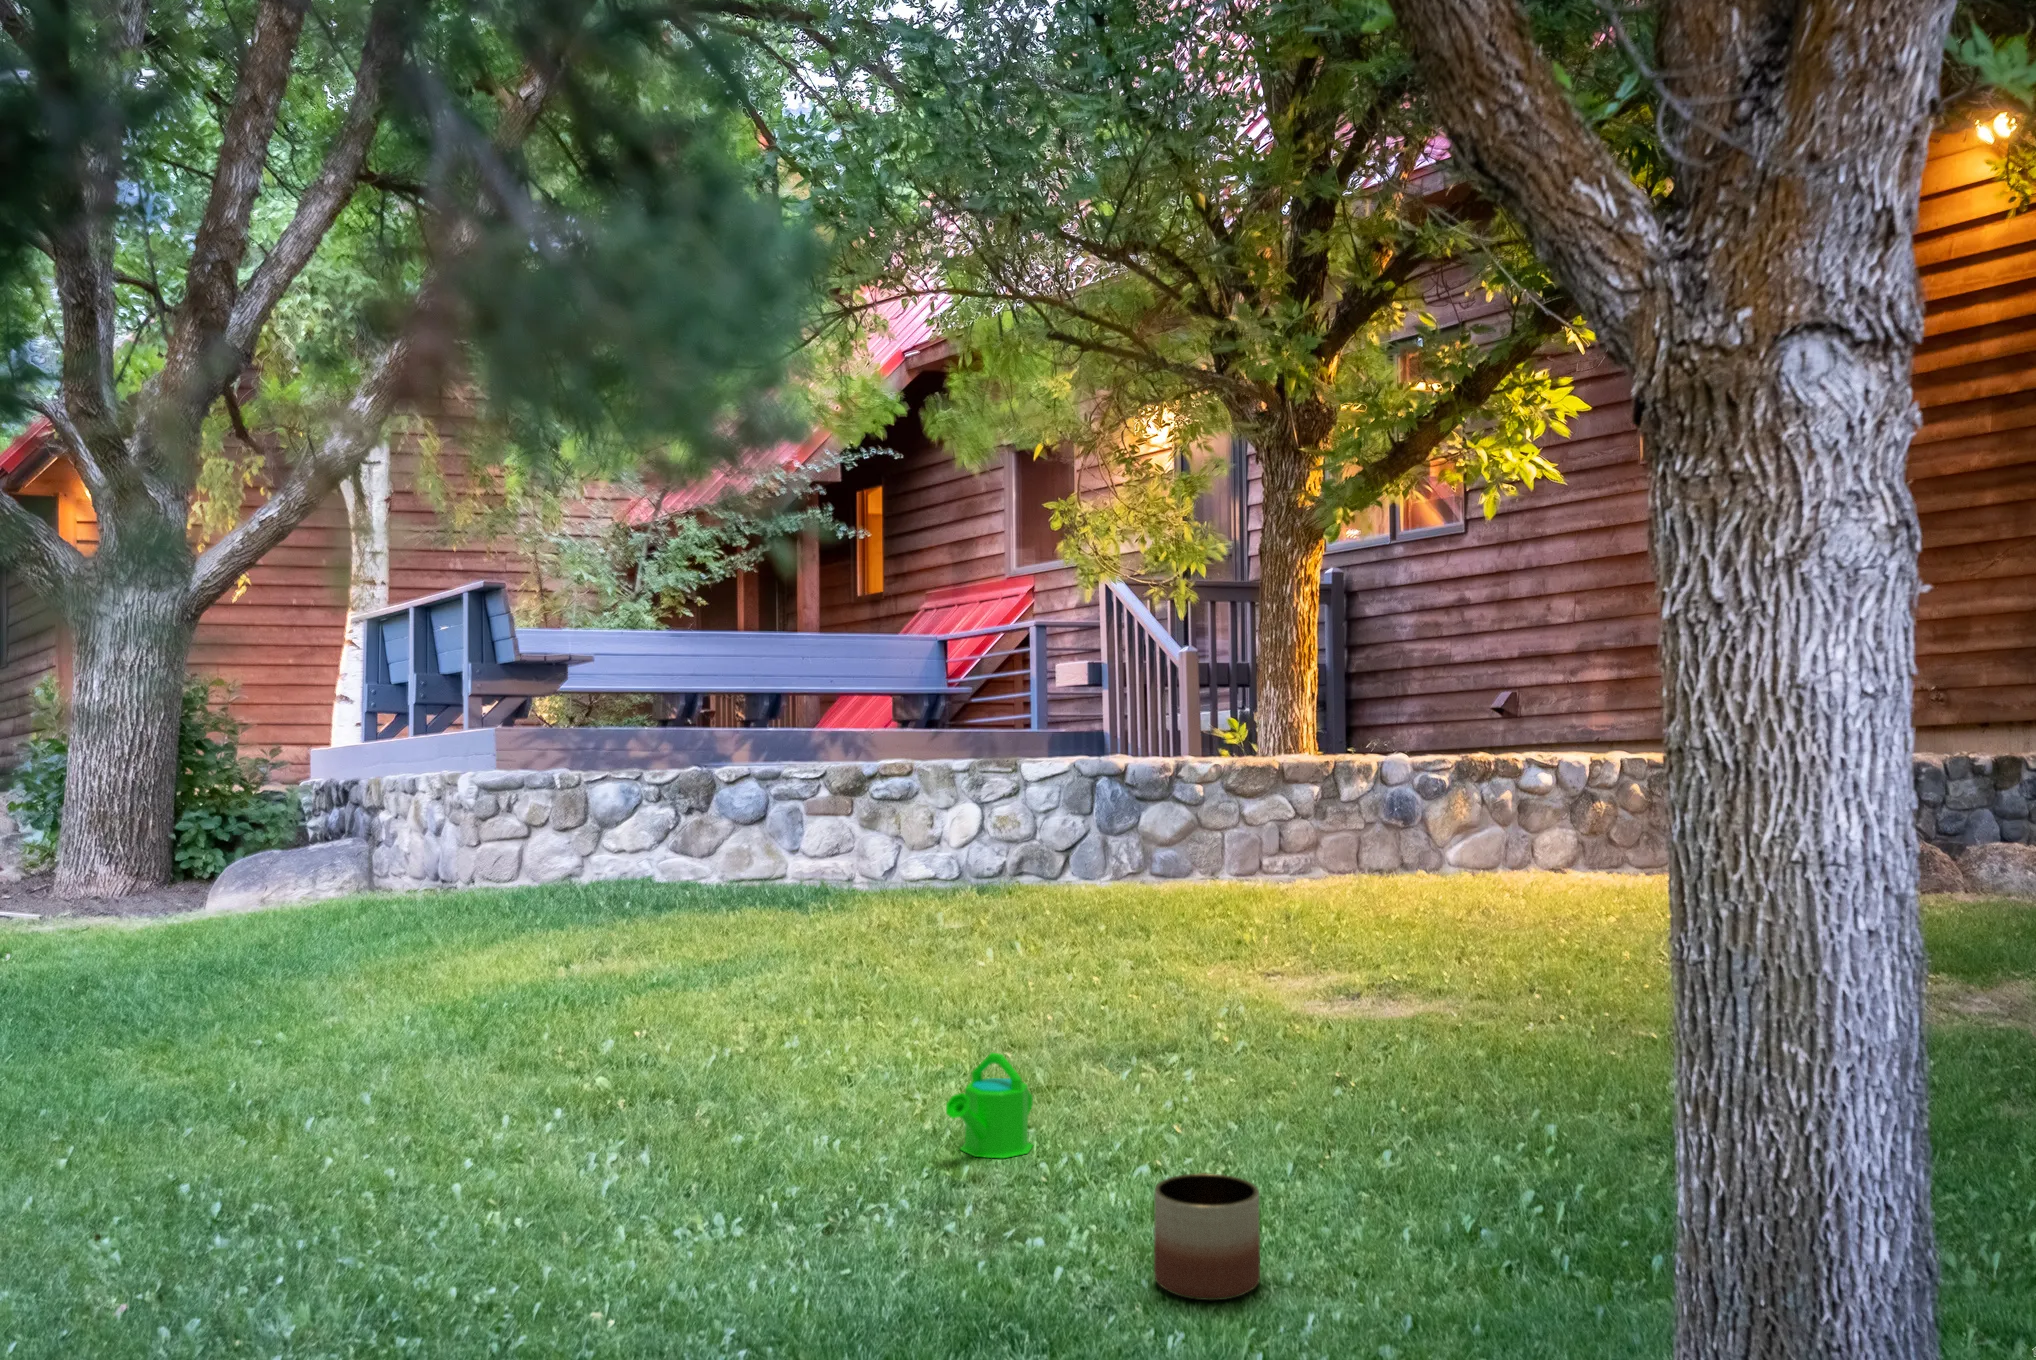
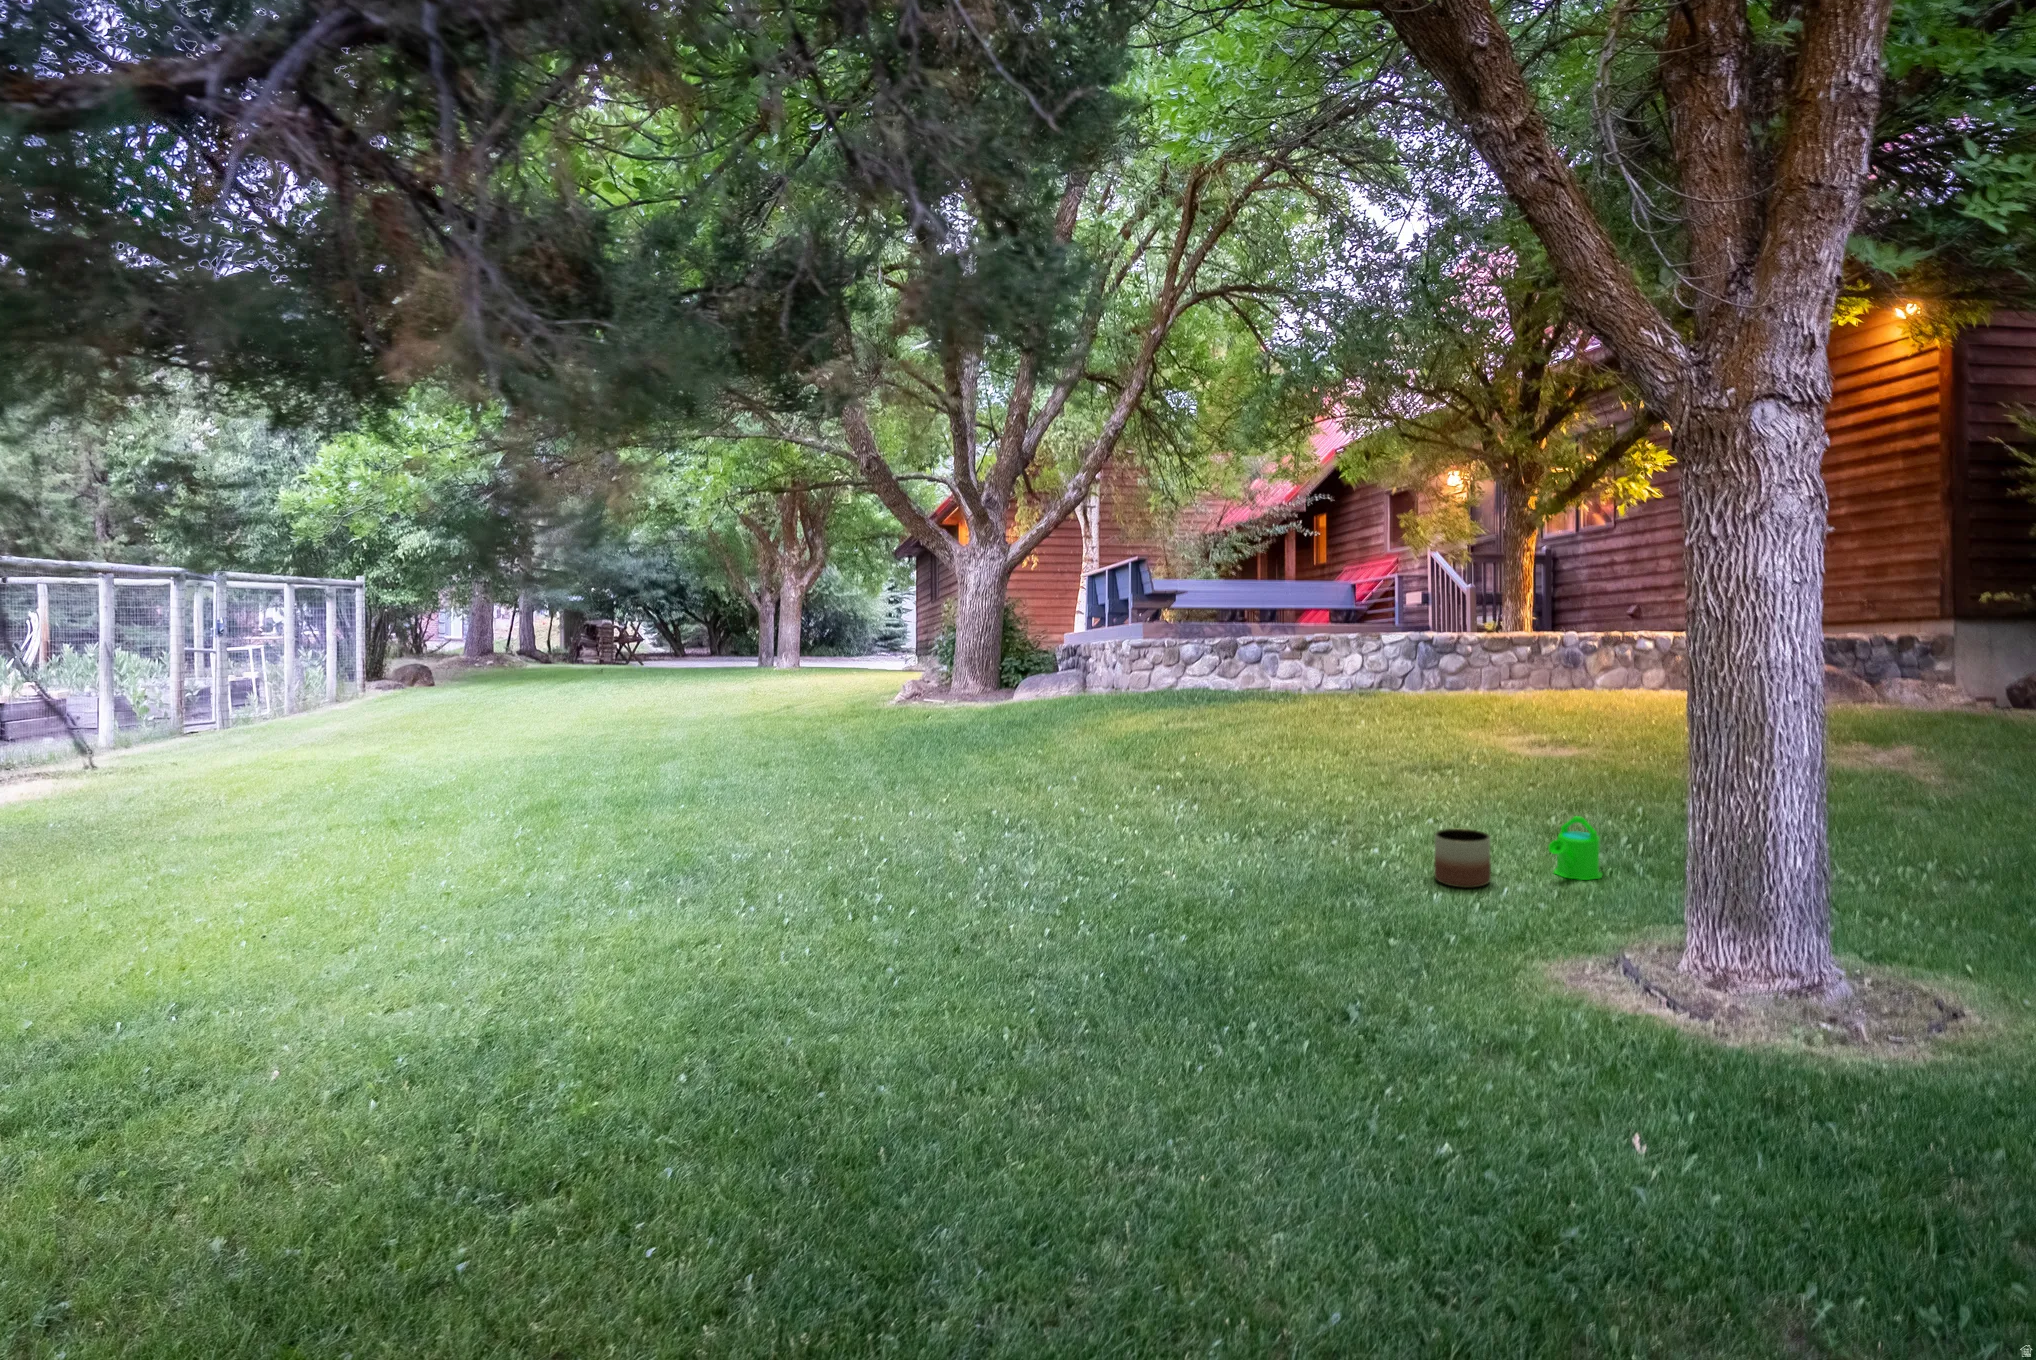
watering can: present [946,1053,1033,1158] -> present [1549,816,1602,880]

